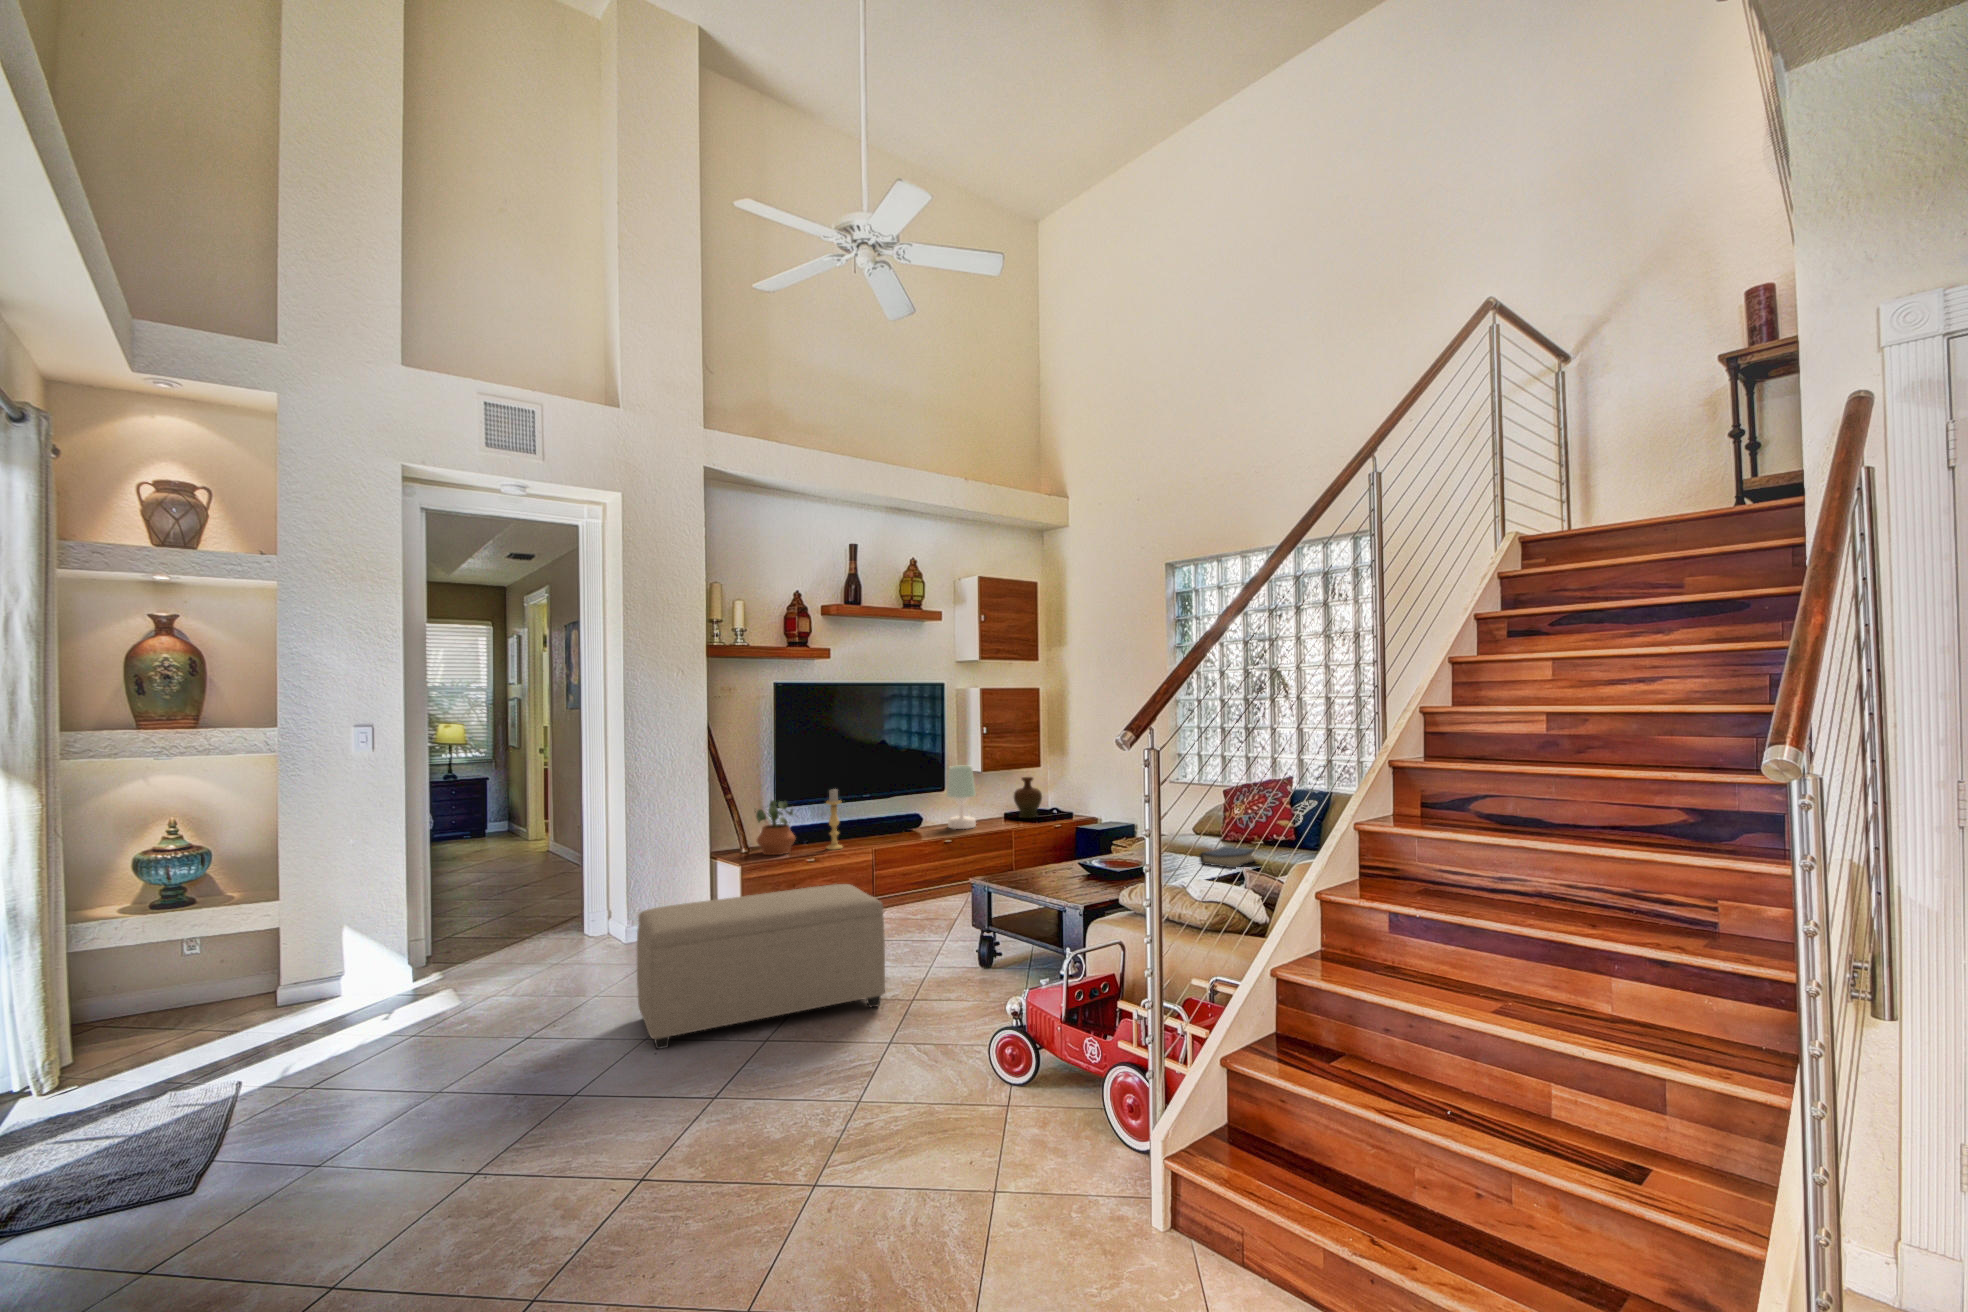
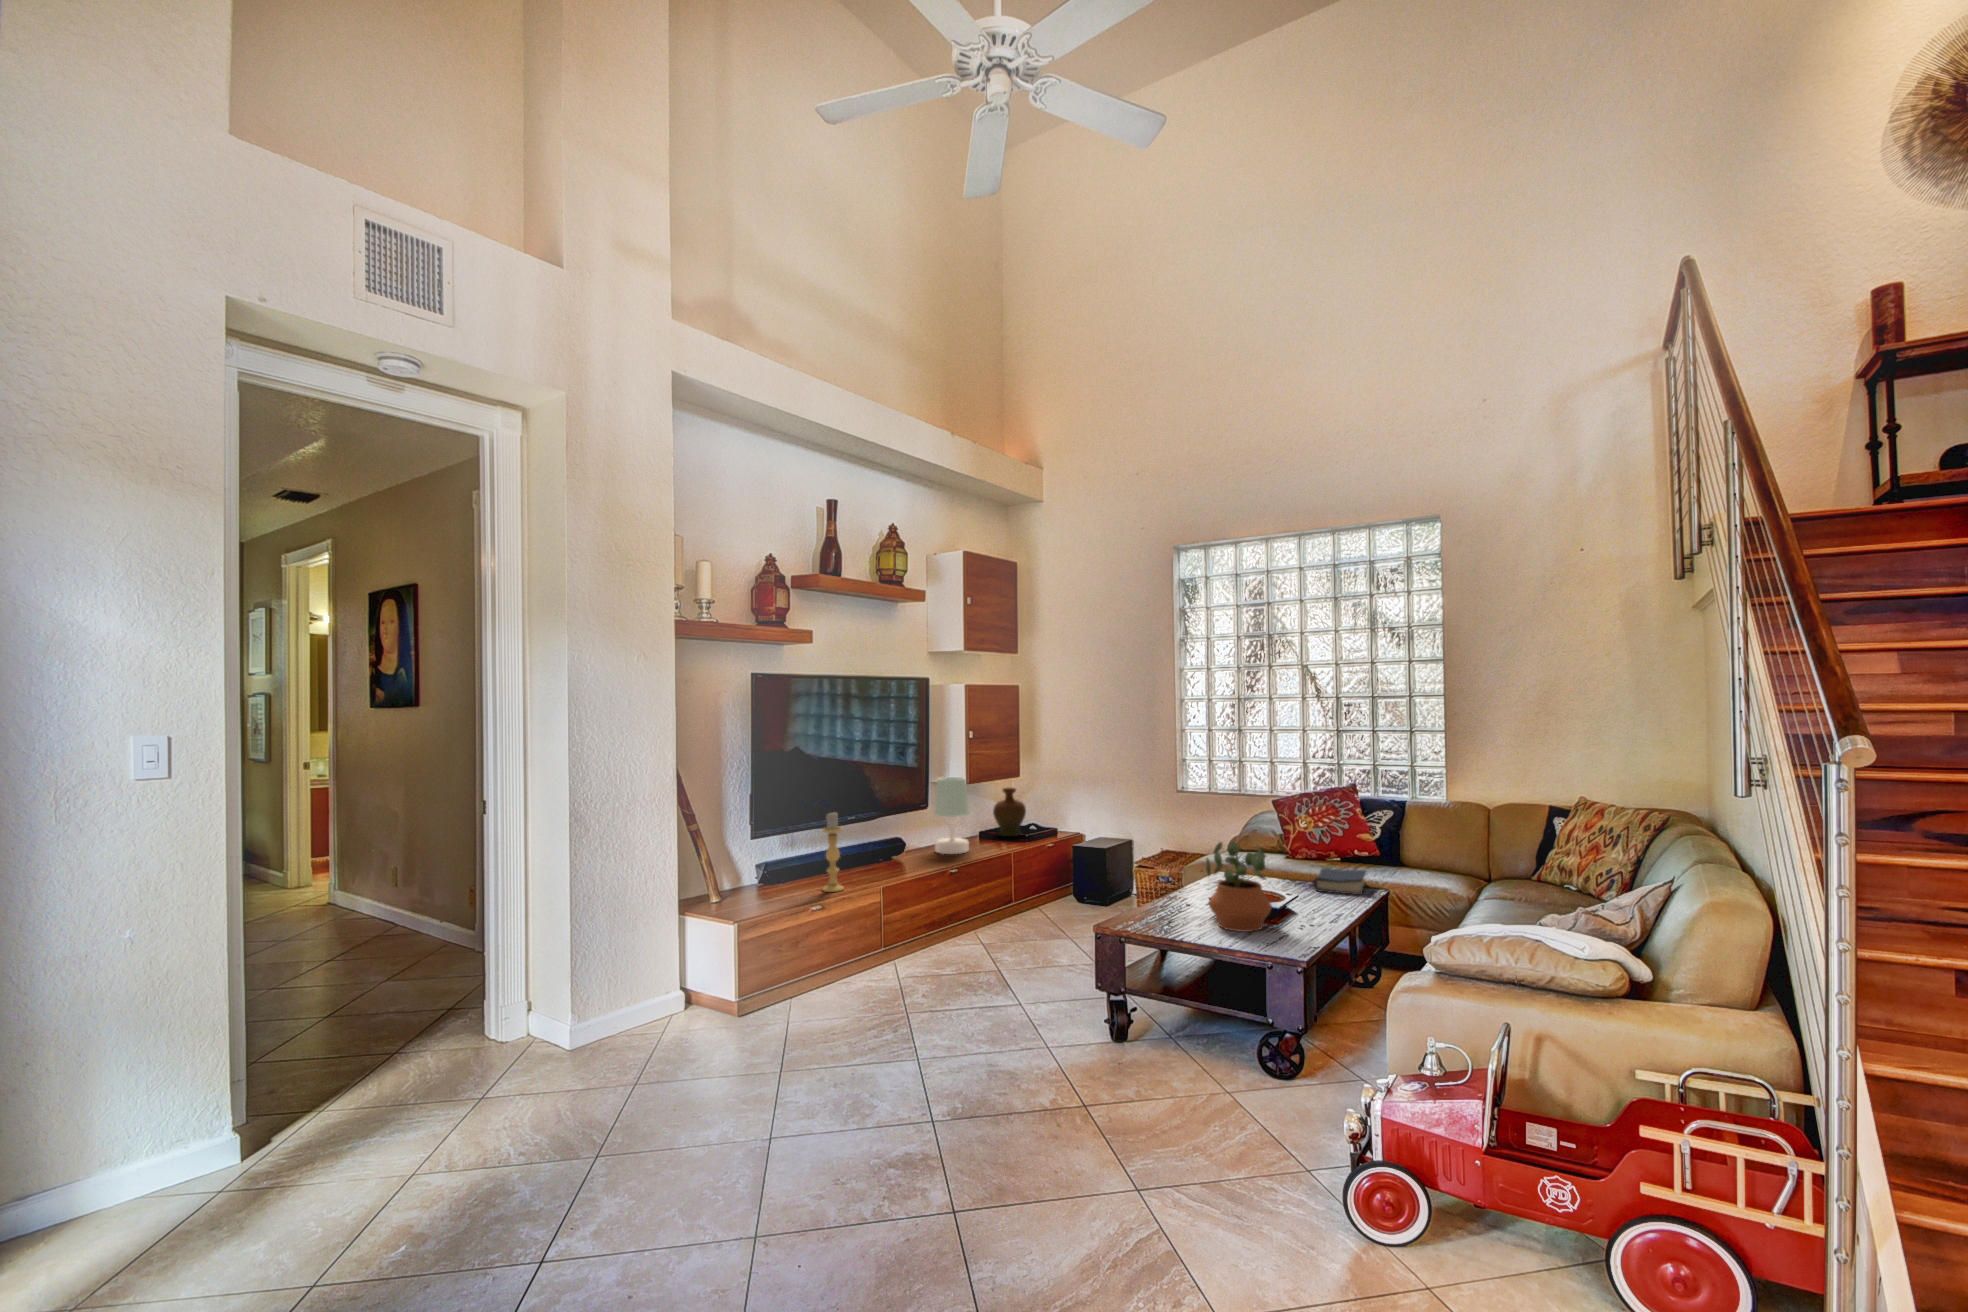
potted plant: present [755,800,795,855] -> present [1206,842,1272,932]
ottoman: present [637,884,885,1049] -> none [709,954,1067,1271]

